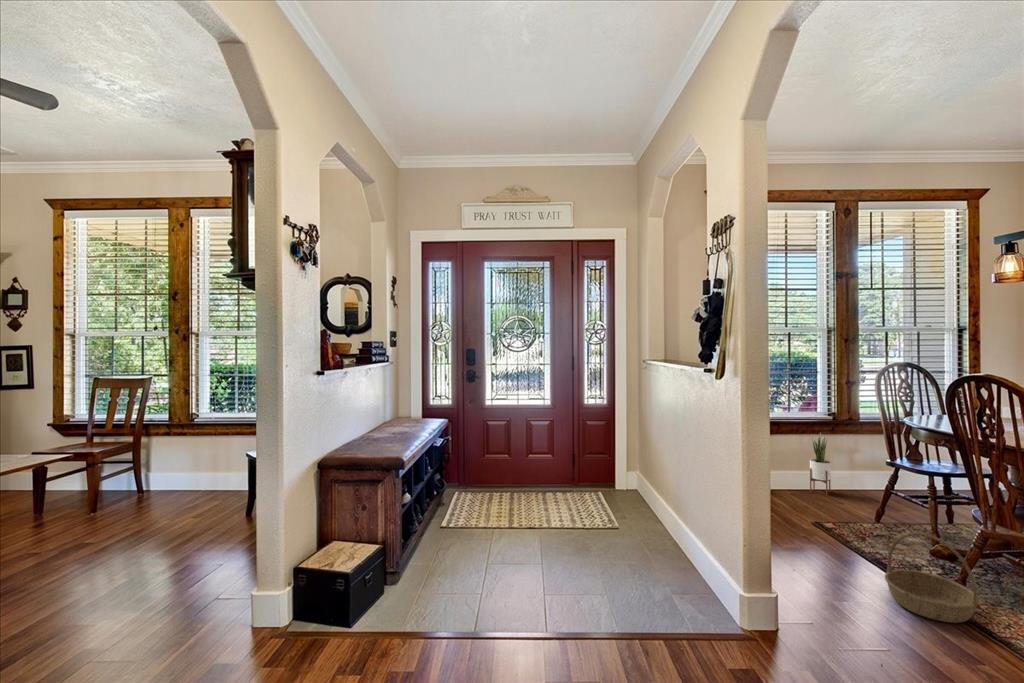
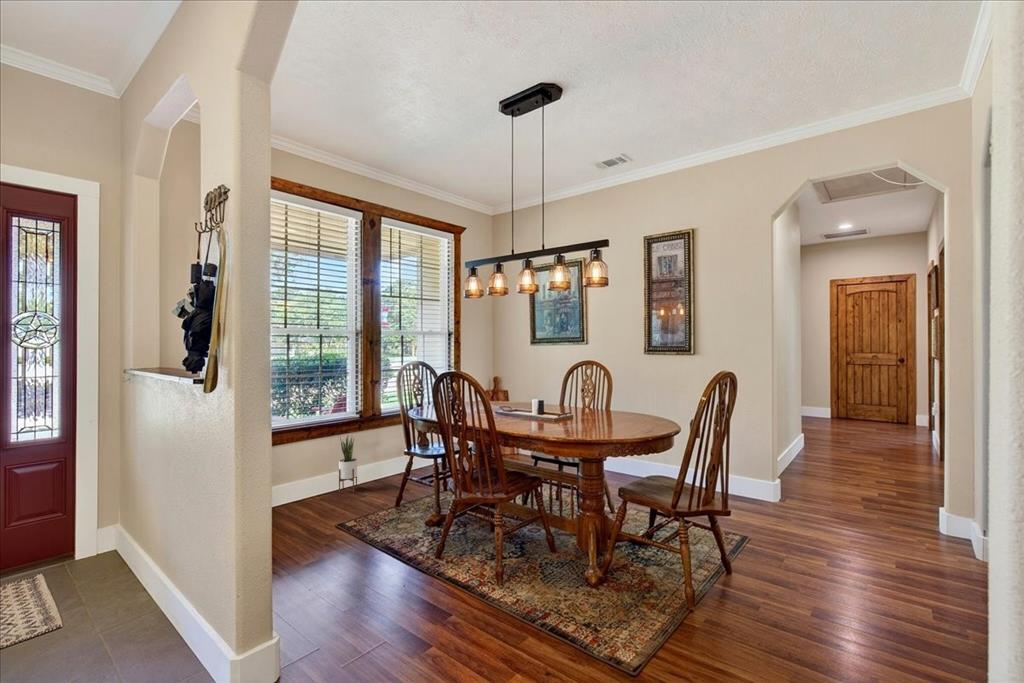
basket: present [885,532,979,623] -> none [388,514,452,591]

